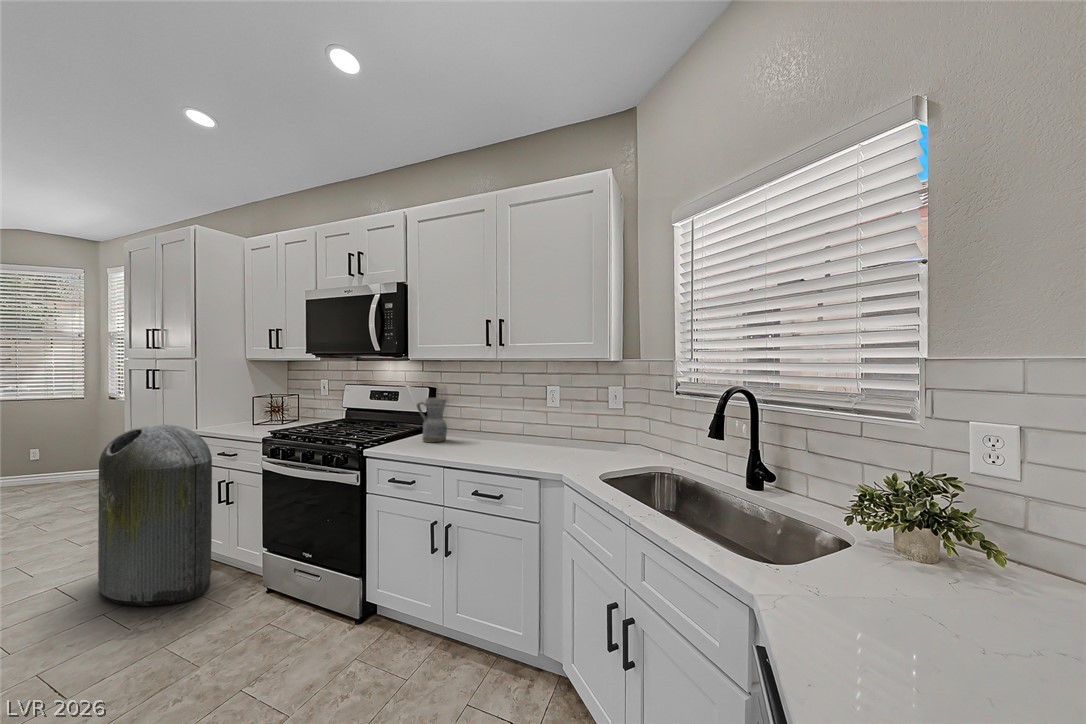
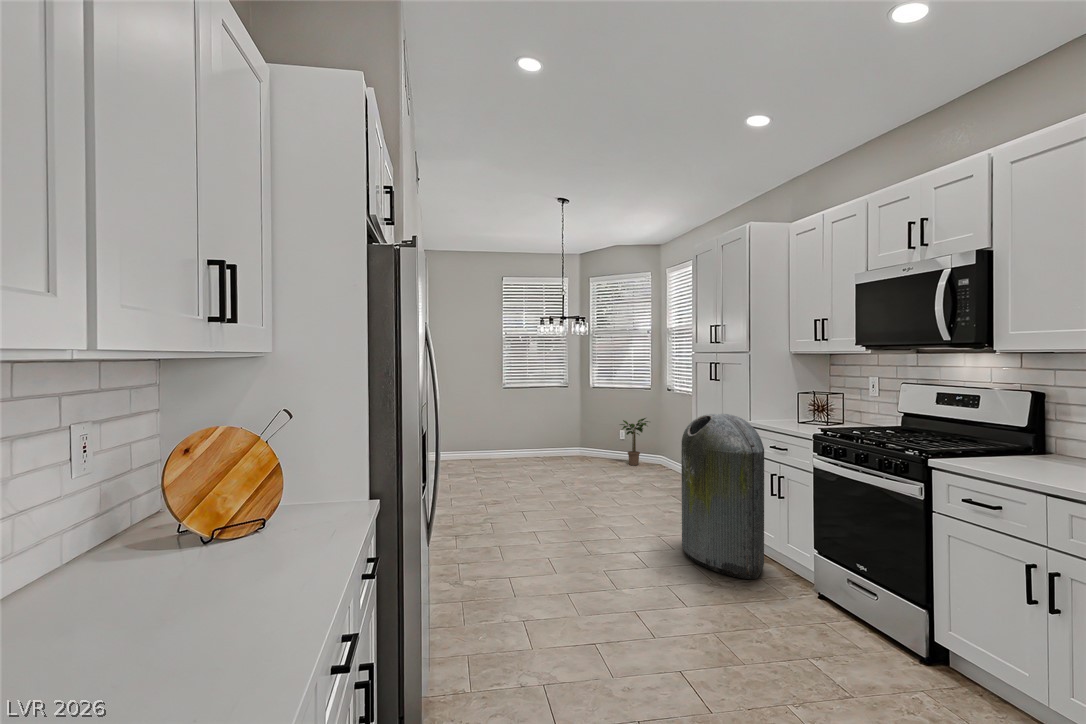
ceramic pitcher: present [416,398,447,442] -> none [1006,402,1058,463]
potted plant: none [21,432,79,491] -> present [620,418,648,465]

